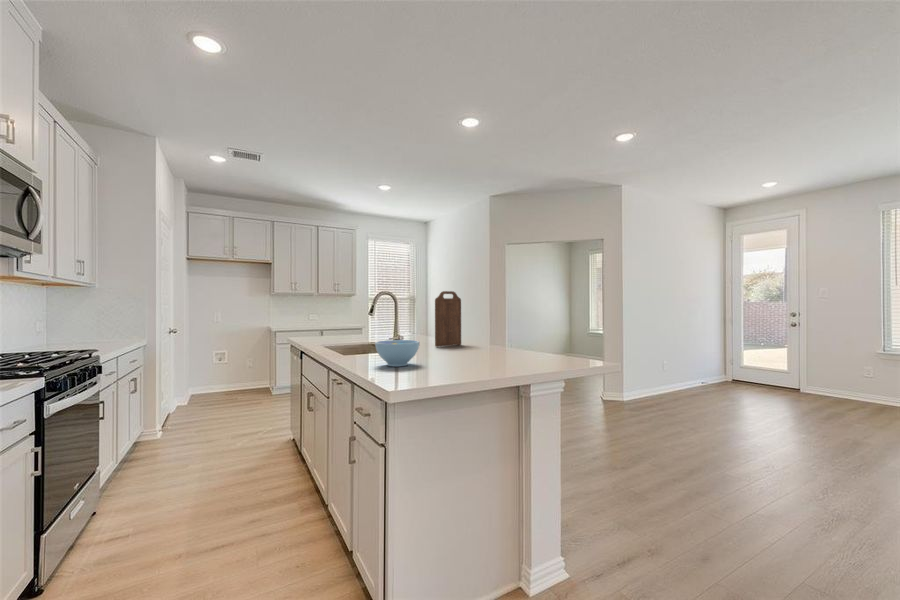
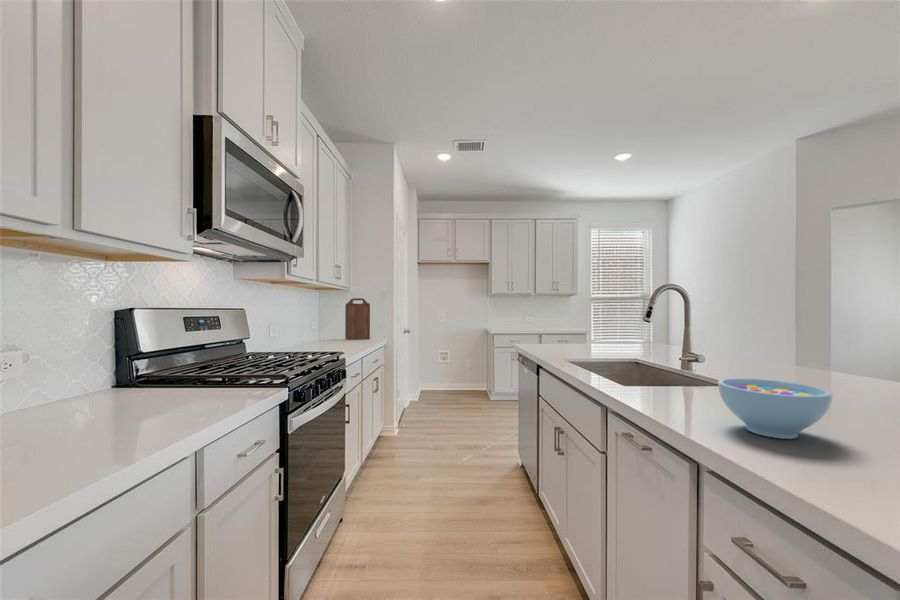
cutting board: present [435,291,461,347] -> present [345,298,370,340]

